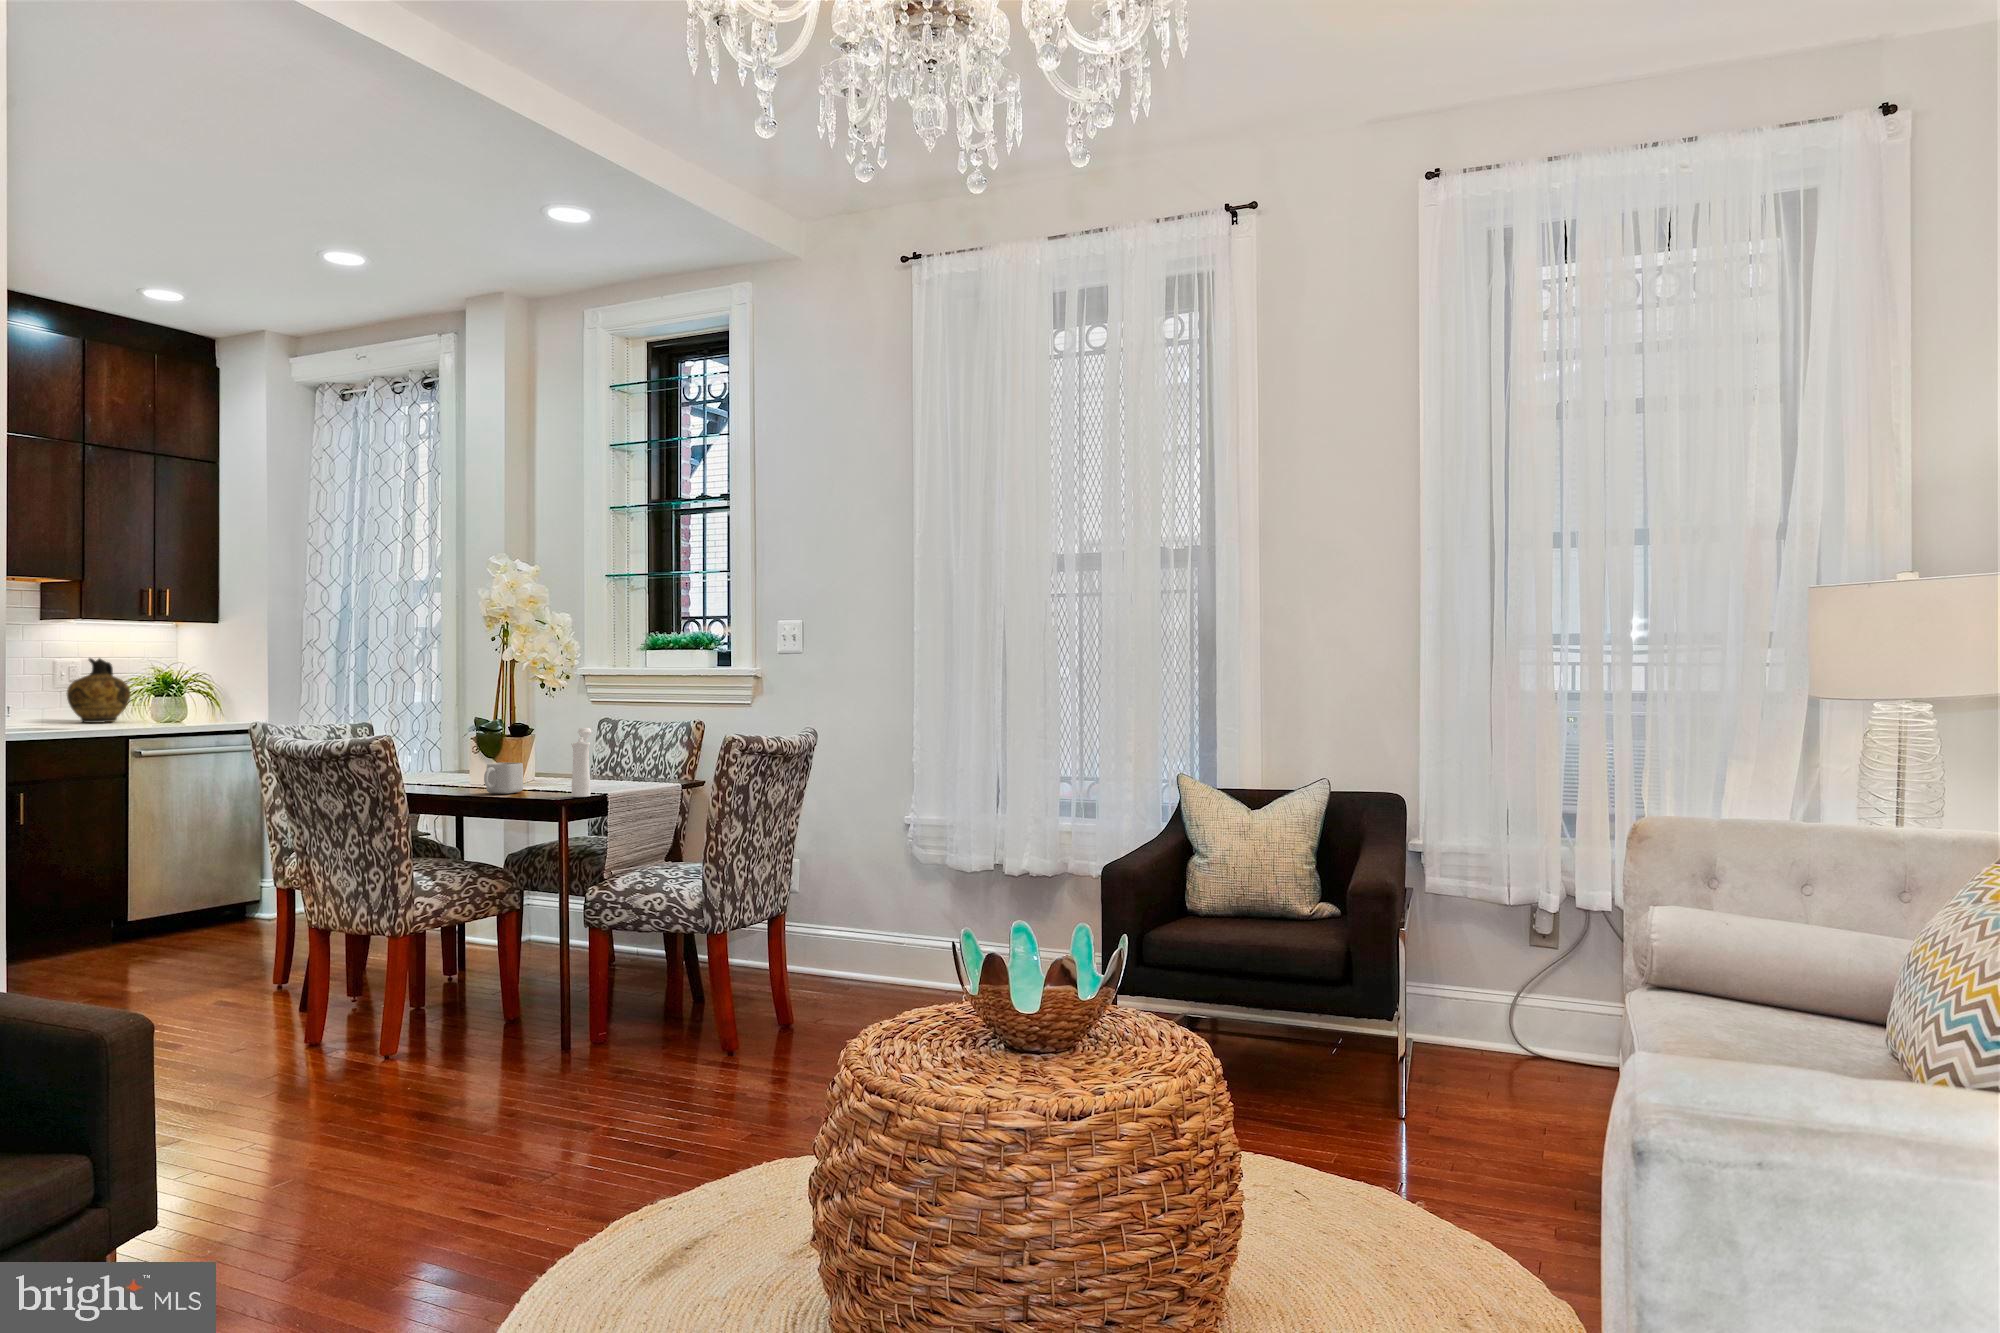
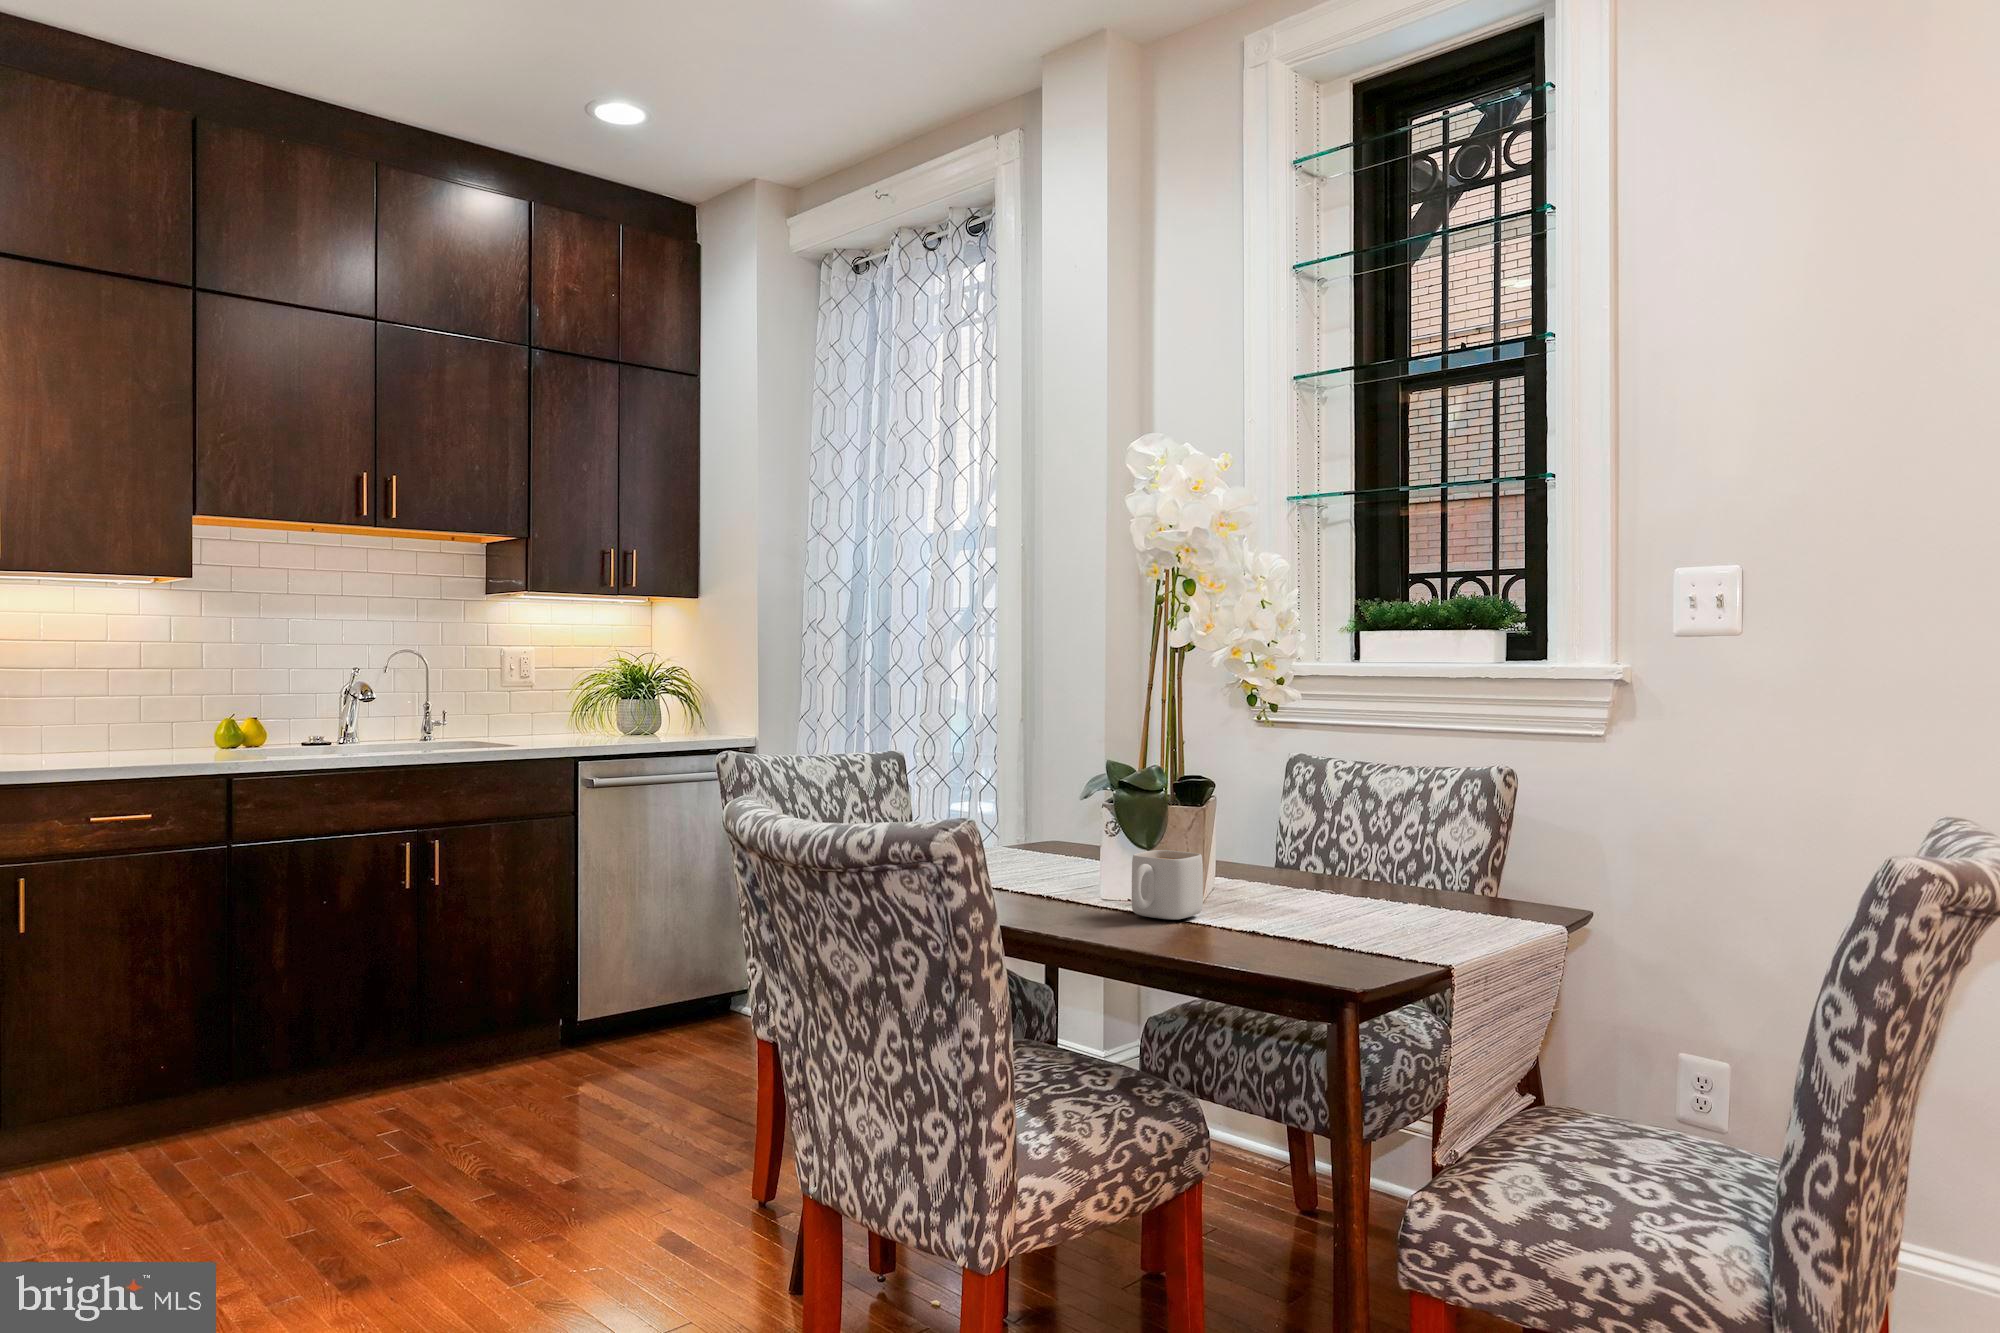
ceramic jug: present [67,658,131,723] -> none [520,647,595,736]
pepper mill: present [571,728,592,797] -> none [1324,786,1370,947]

